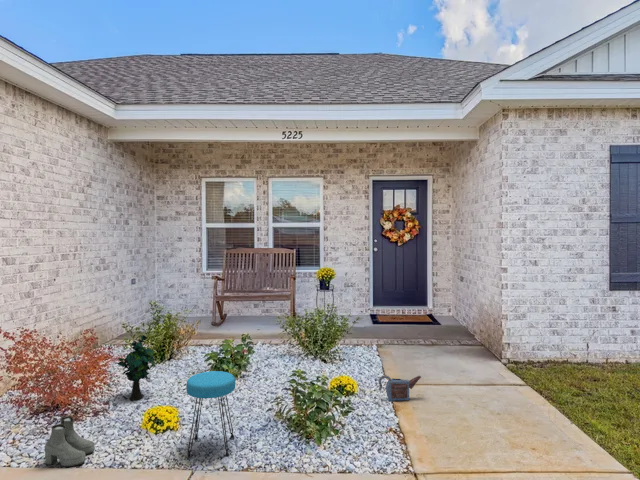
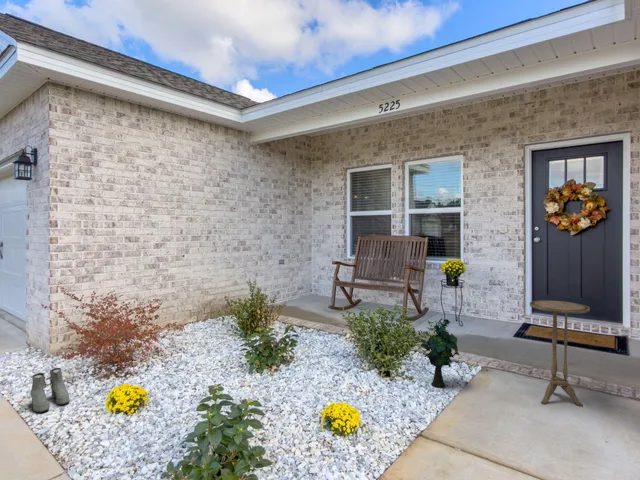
side table: none [425,291,458,357] -> present [530,300,590,406]
decorative plant: present [117,335,156,400] -> present [420,319,460,388]
stool: present [186,371,235,457] -> none [93,354,157,450]
watering can: present [378,375,421,401] -> none [355,410,418,459]

